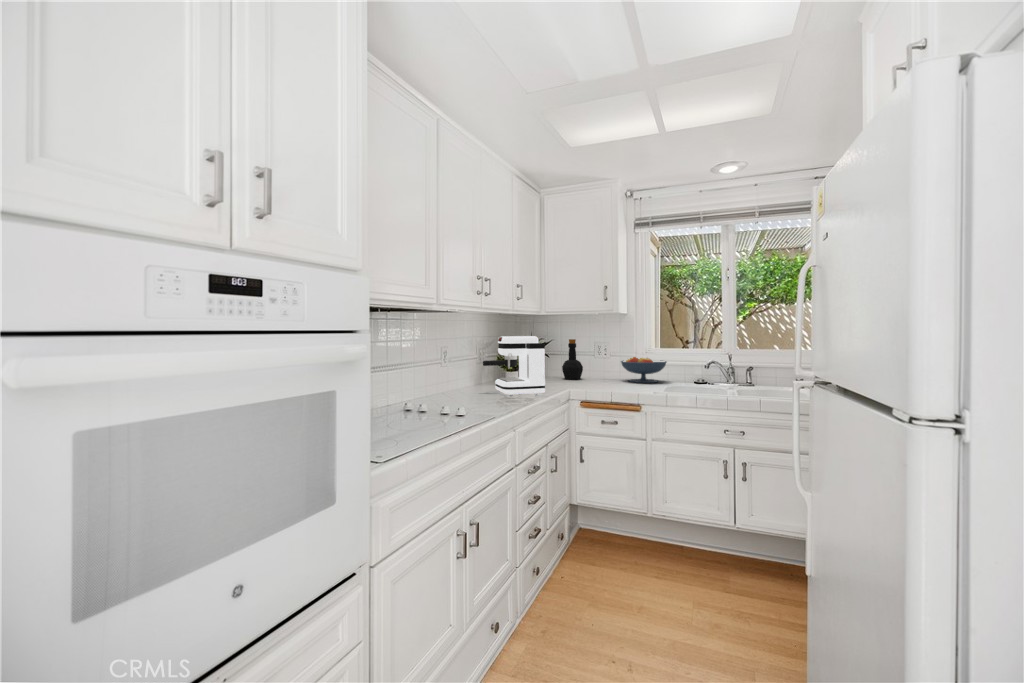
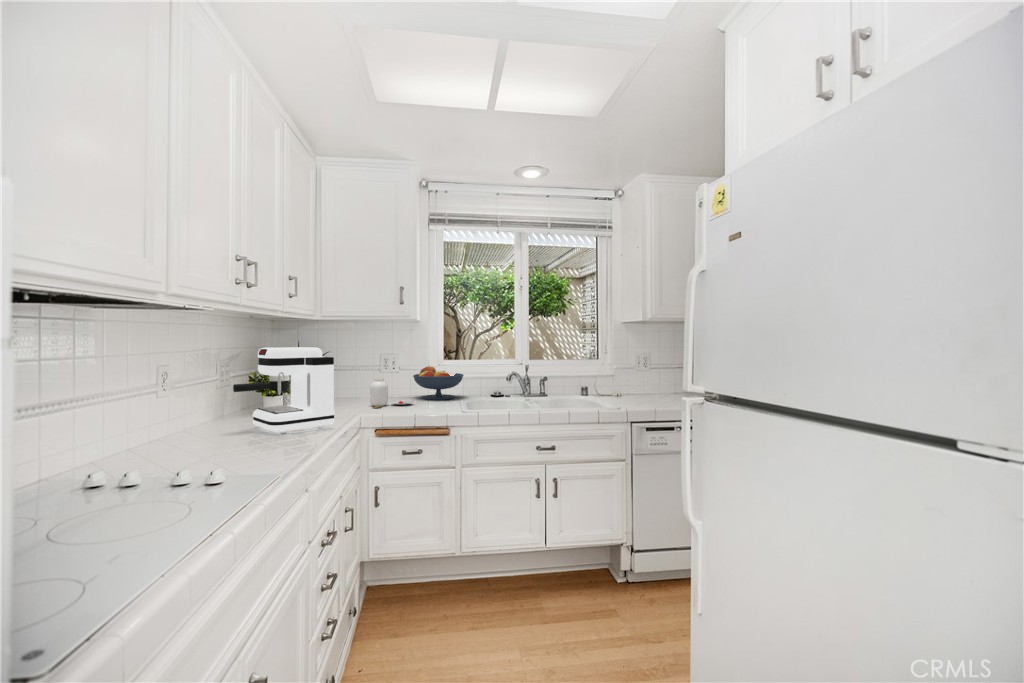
bottle: present [562,339,583,380] -> none [340,350,367,401]
jar: none [582,362,618,386] -> present [370,378,413,408]

